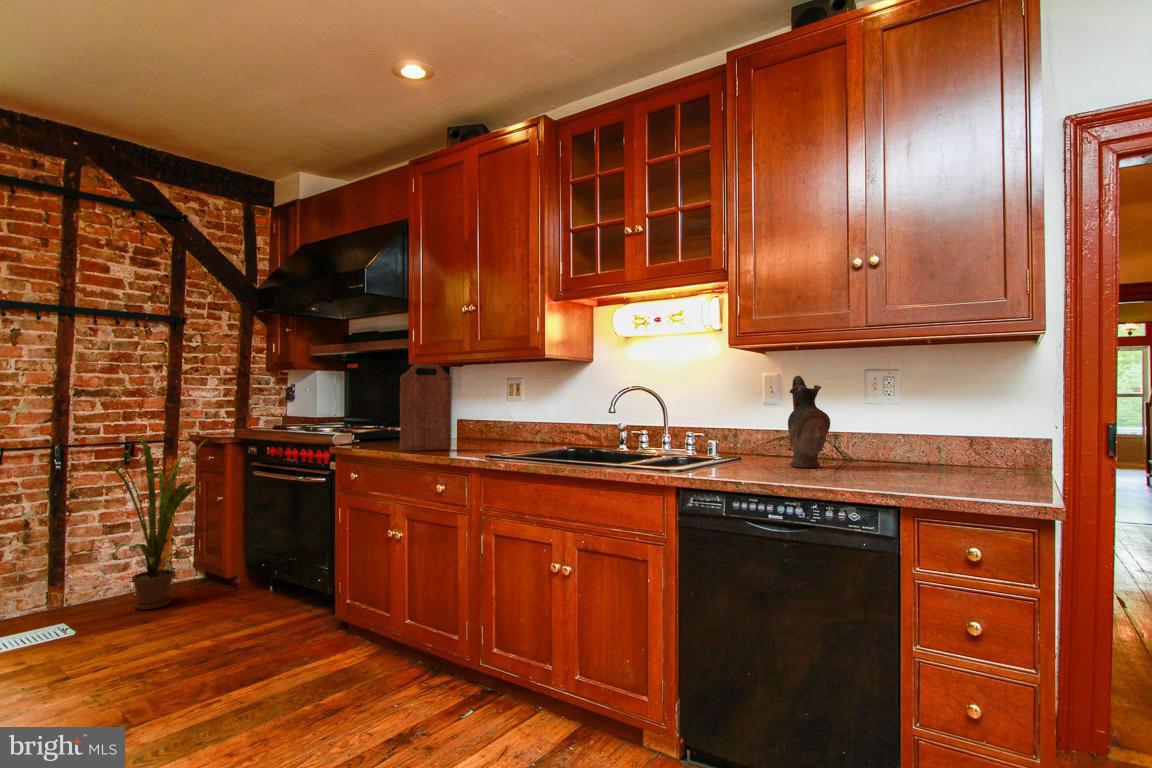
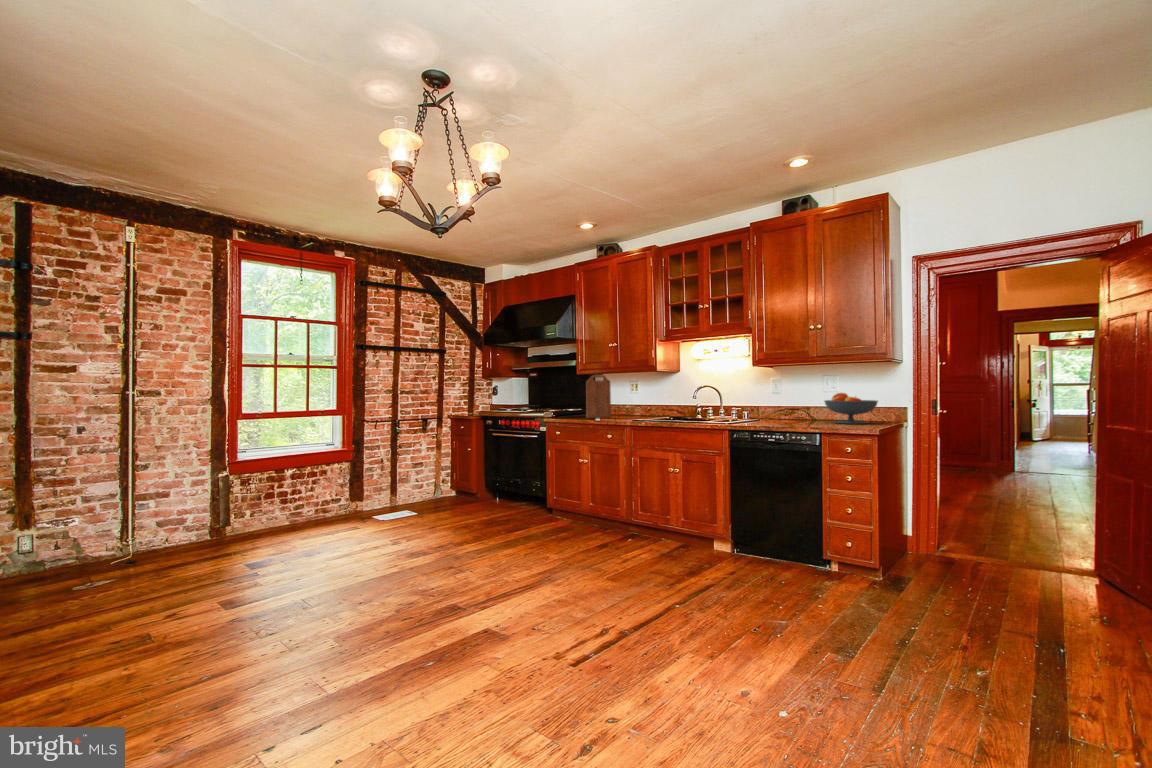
ceramic pitcher: present [788,376,830,467] -> none [782,378,802,422]
fruit bowl: none [879,407,1000,478] -> present [824,393,878,424]
house plant: present [100,436,203,610] -> none [416,415,469,506]

